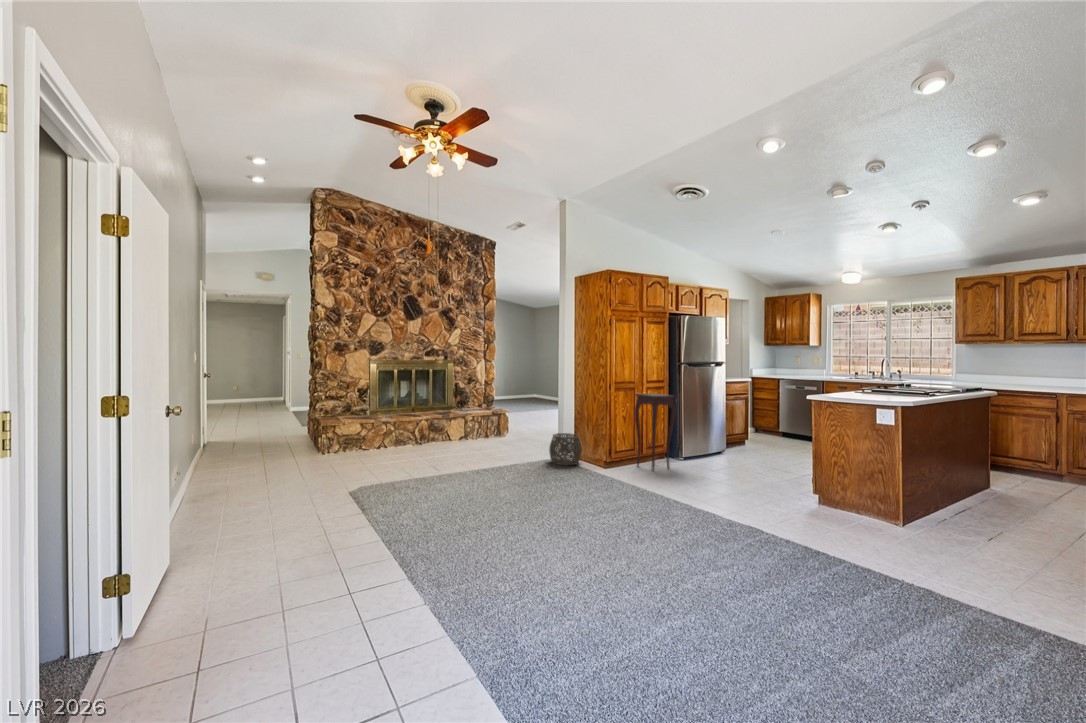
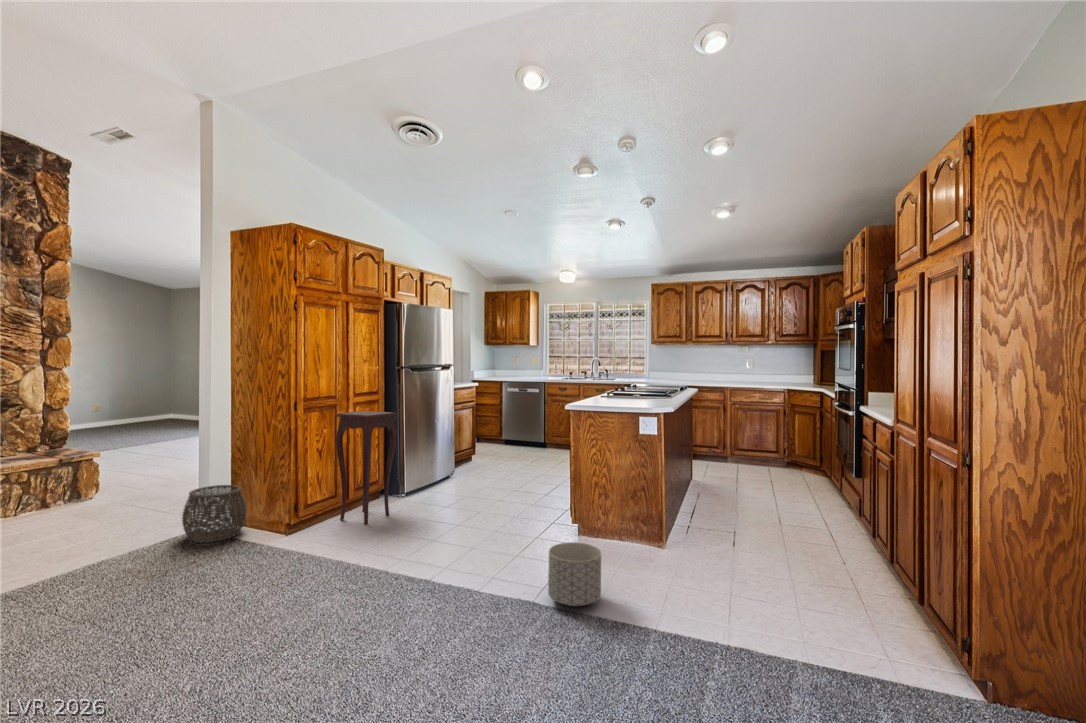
planter: none [768,494,812,538] -> present [548,542,601,607]

